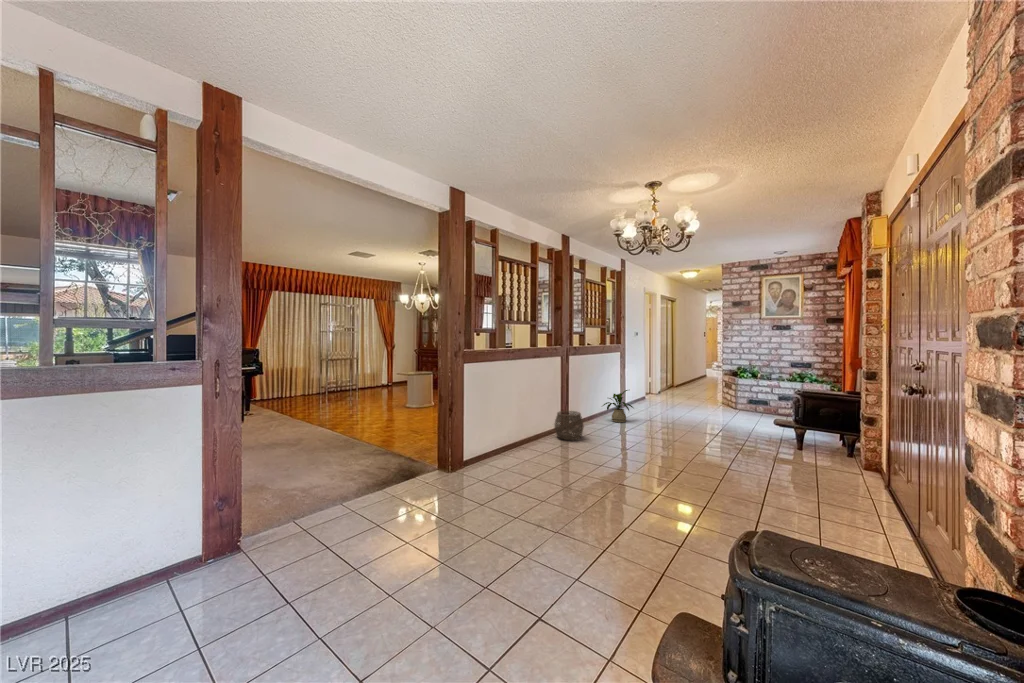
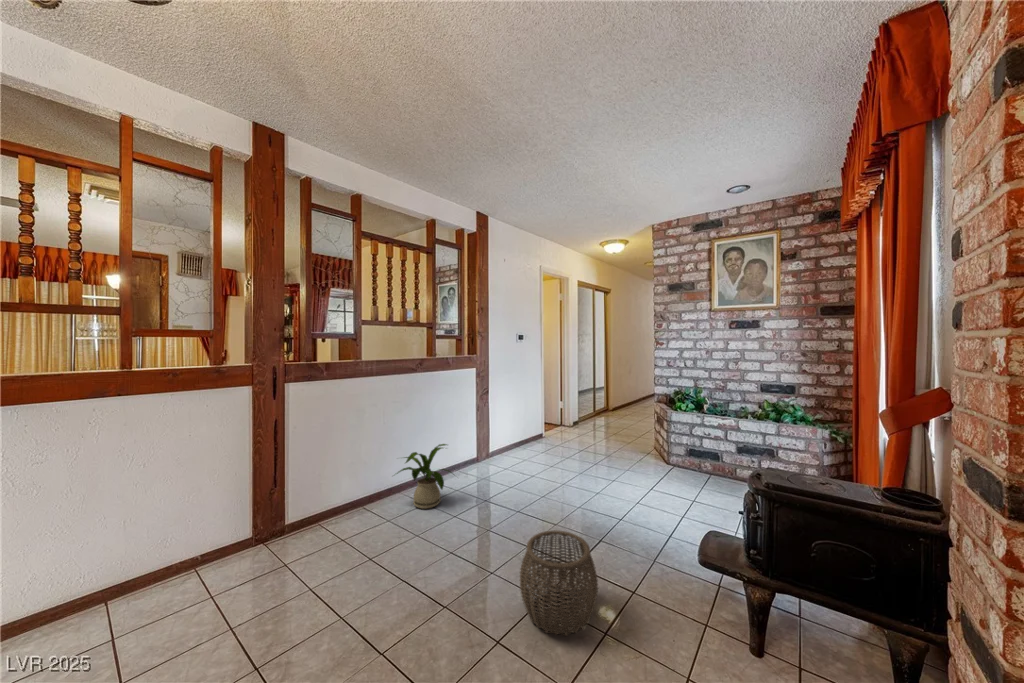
woven basket: present [555,411,584,440] -> present [520,530,598,635]

